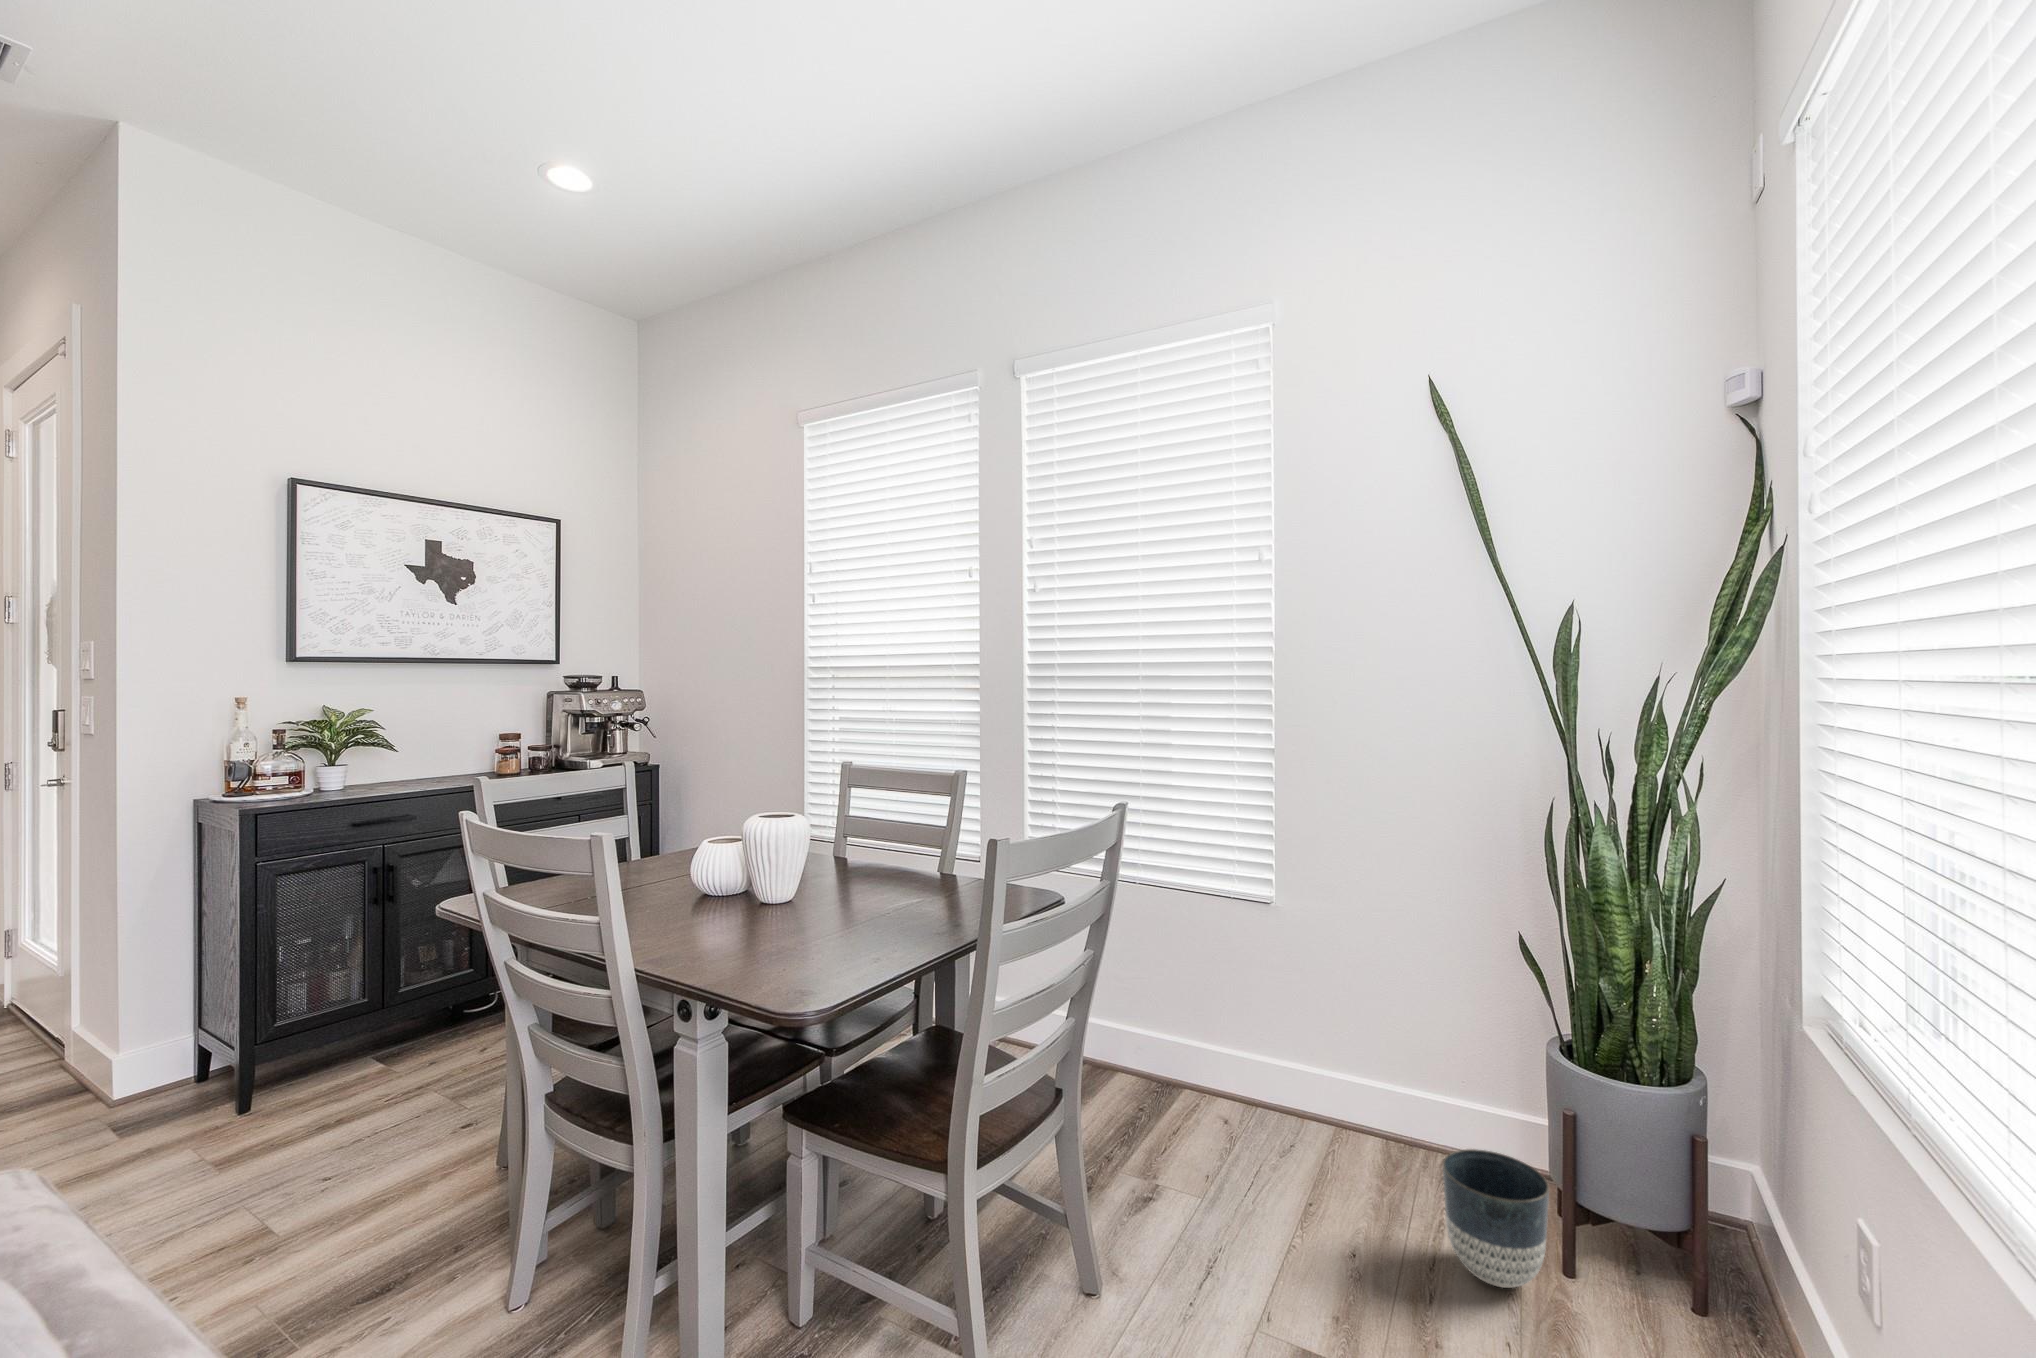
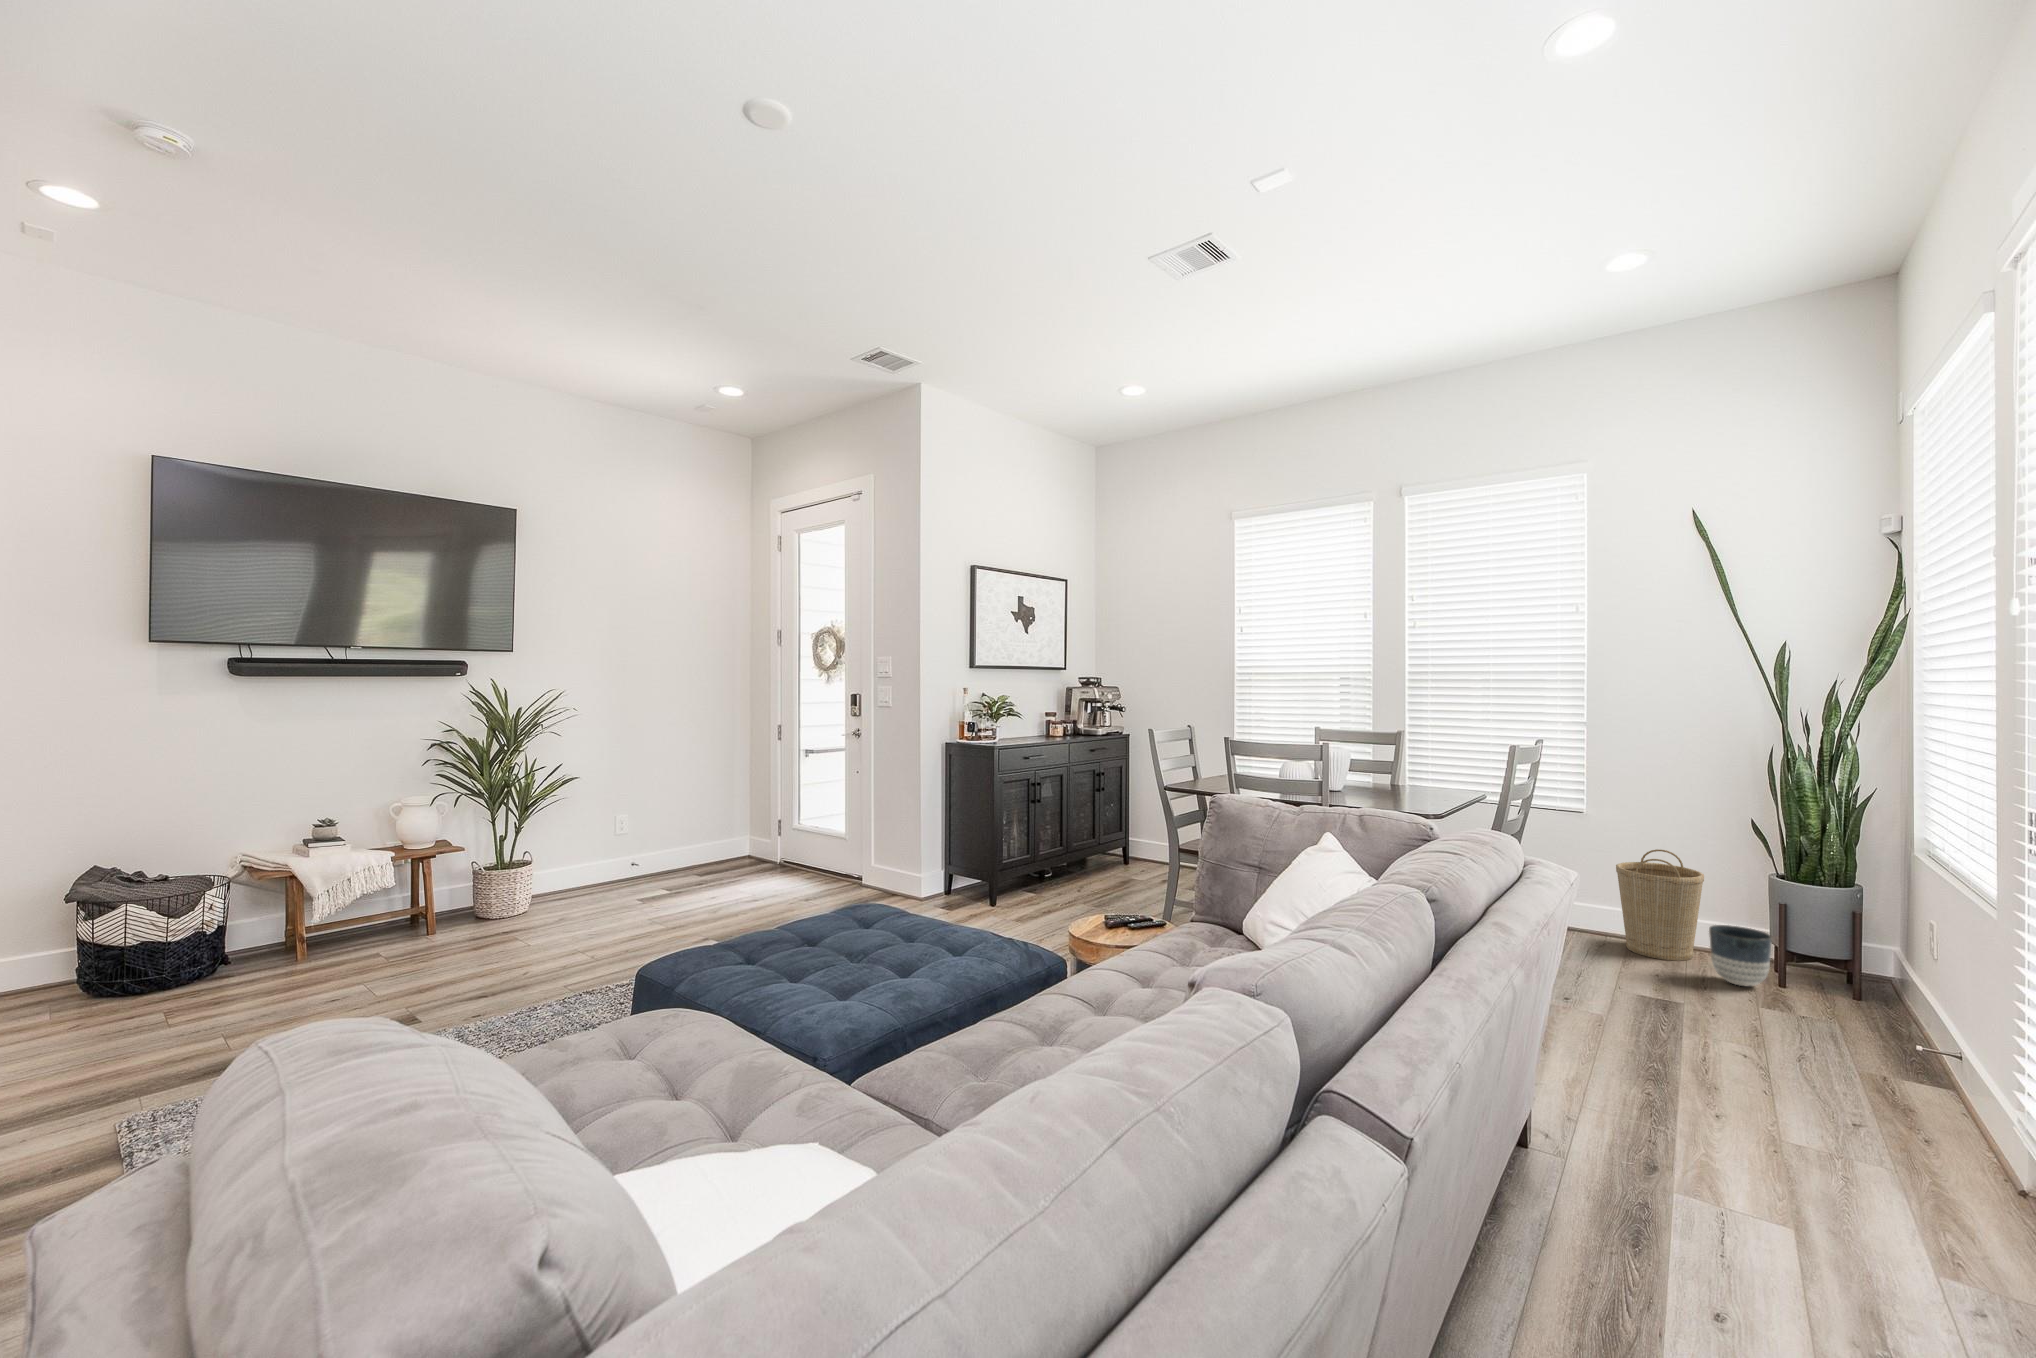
basket: none [1308,978,1445,1199] -> present [1616,849,1704,961]

